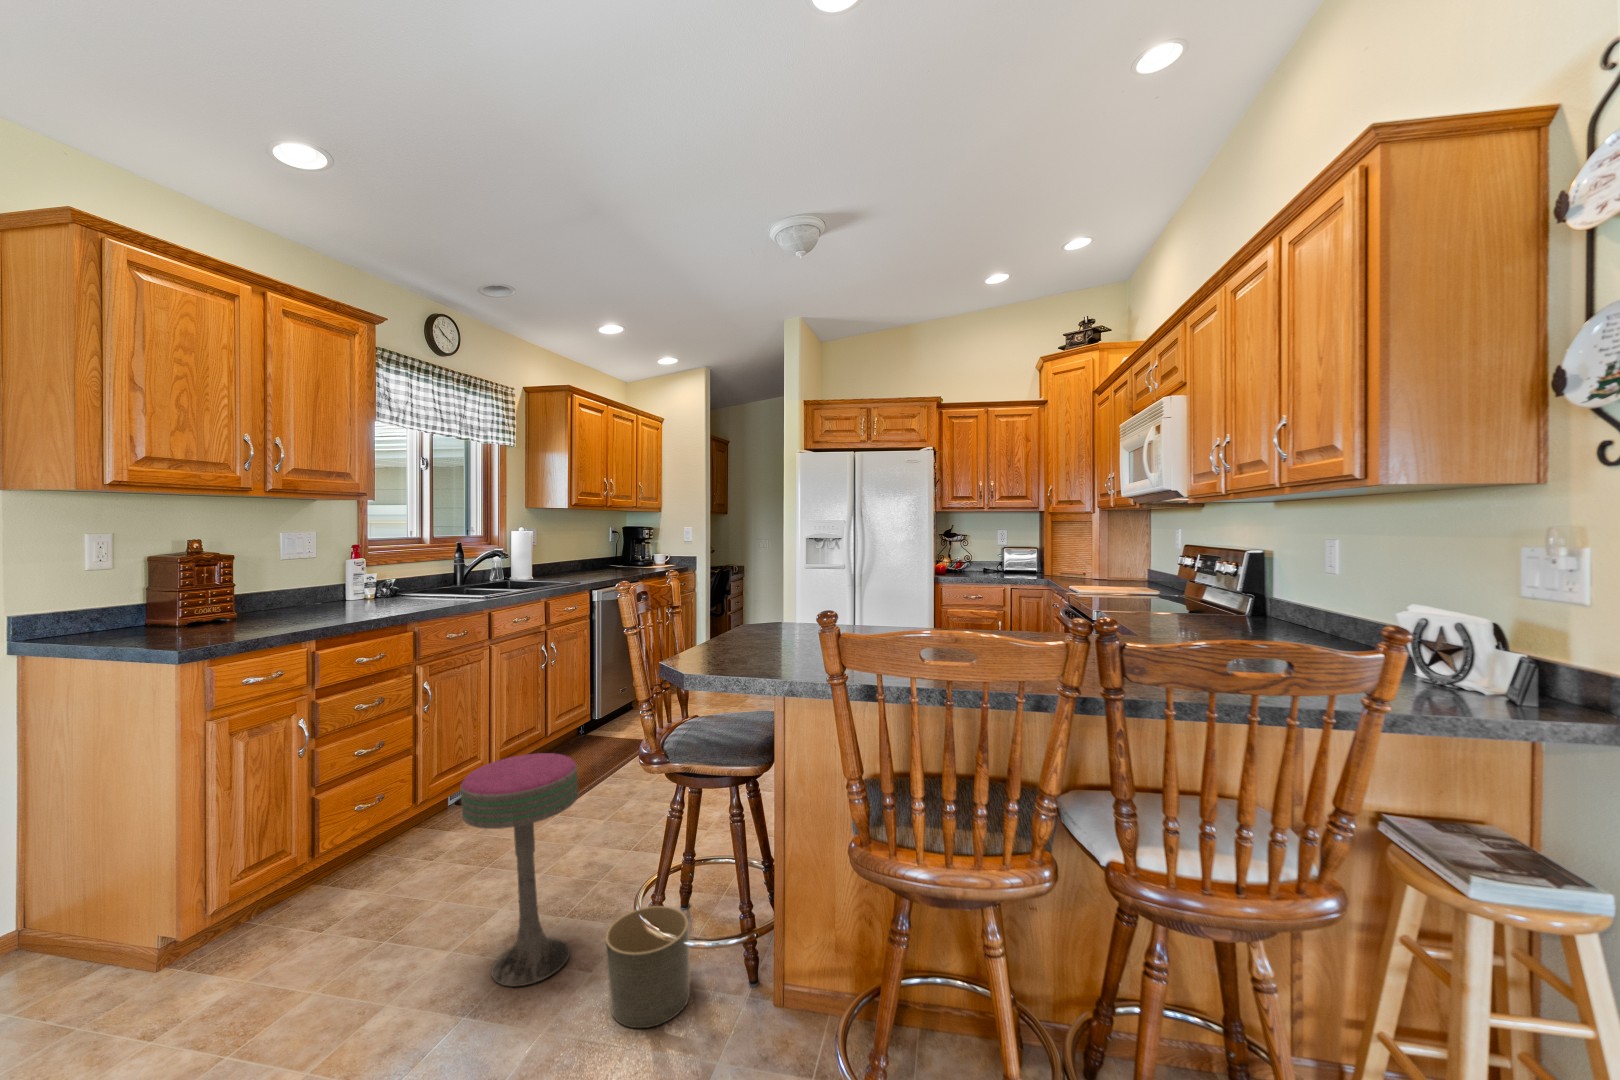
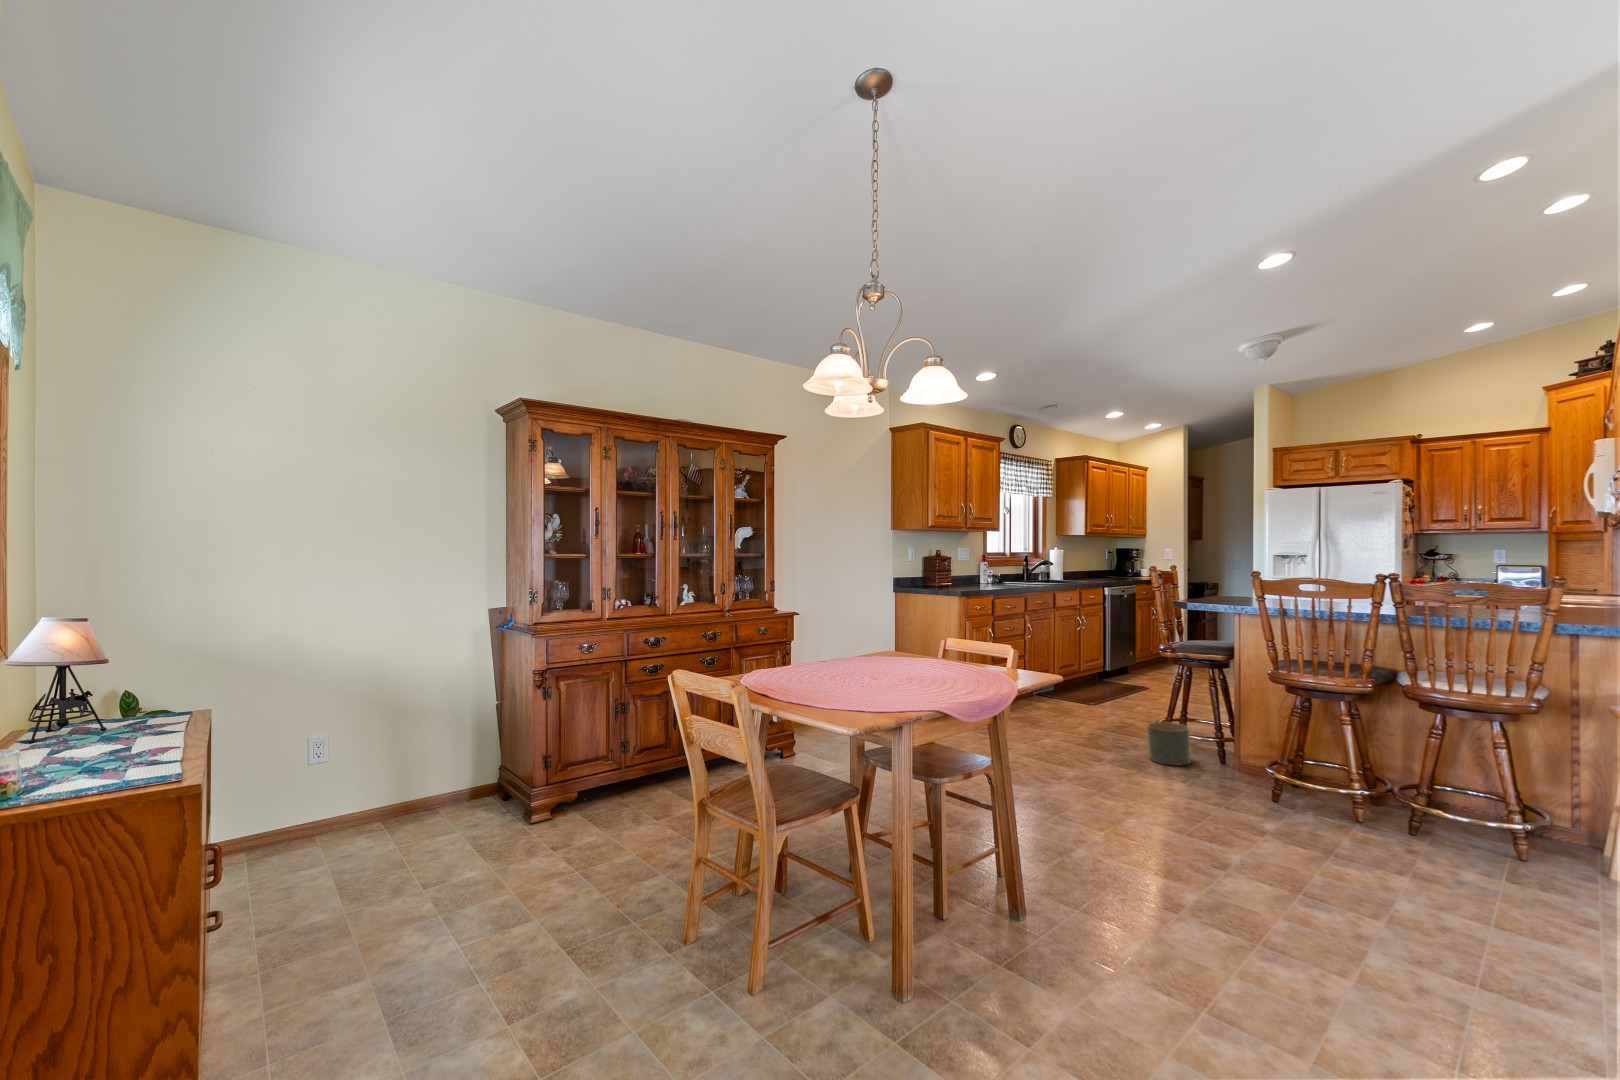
bar stool: present [460,753,579,987] -> none [1074,650,1127,747]

